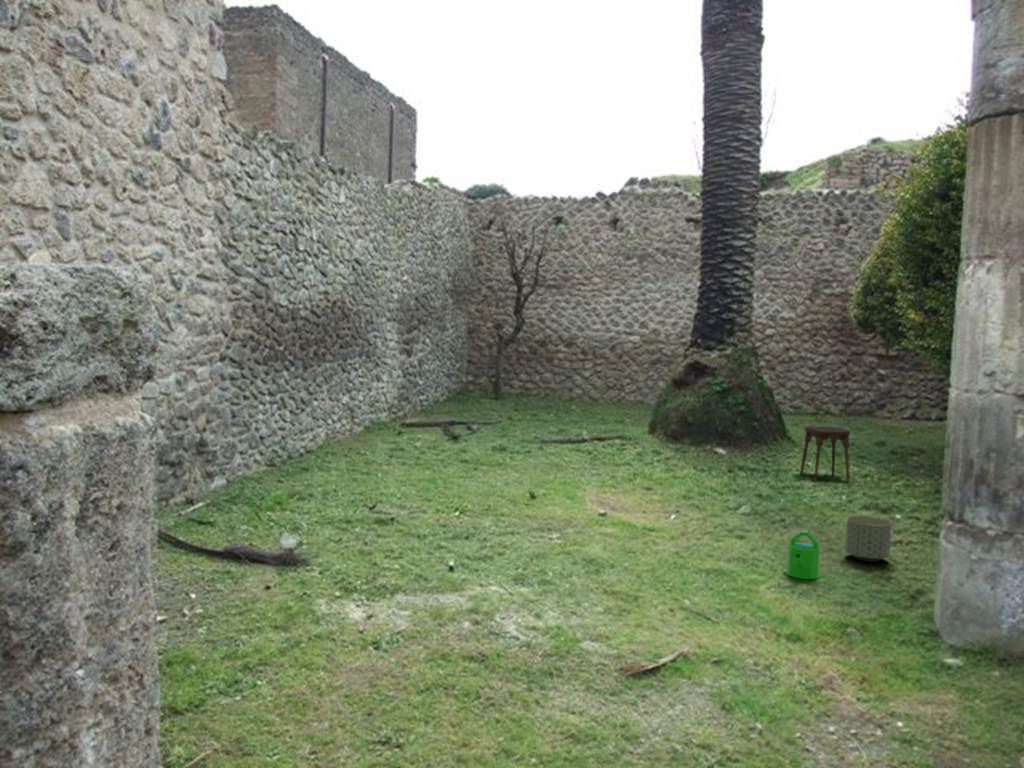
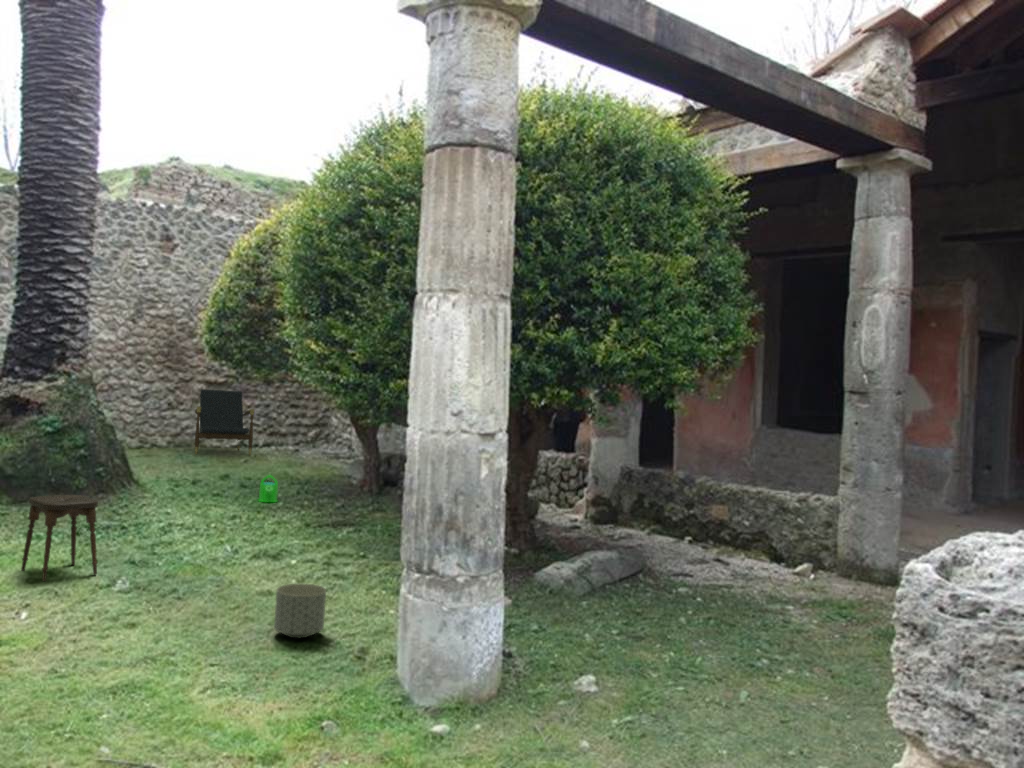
lounge chair: none [864,361,923,425] -> present [195,389,254,455]
stool: present [800,426,850,483] -> present [21,495,98,581]
watering can: present [785,531,820,579] -> present [259,475,278,502]

